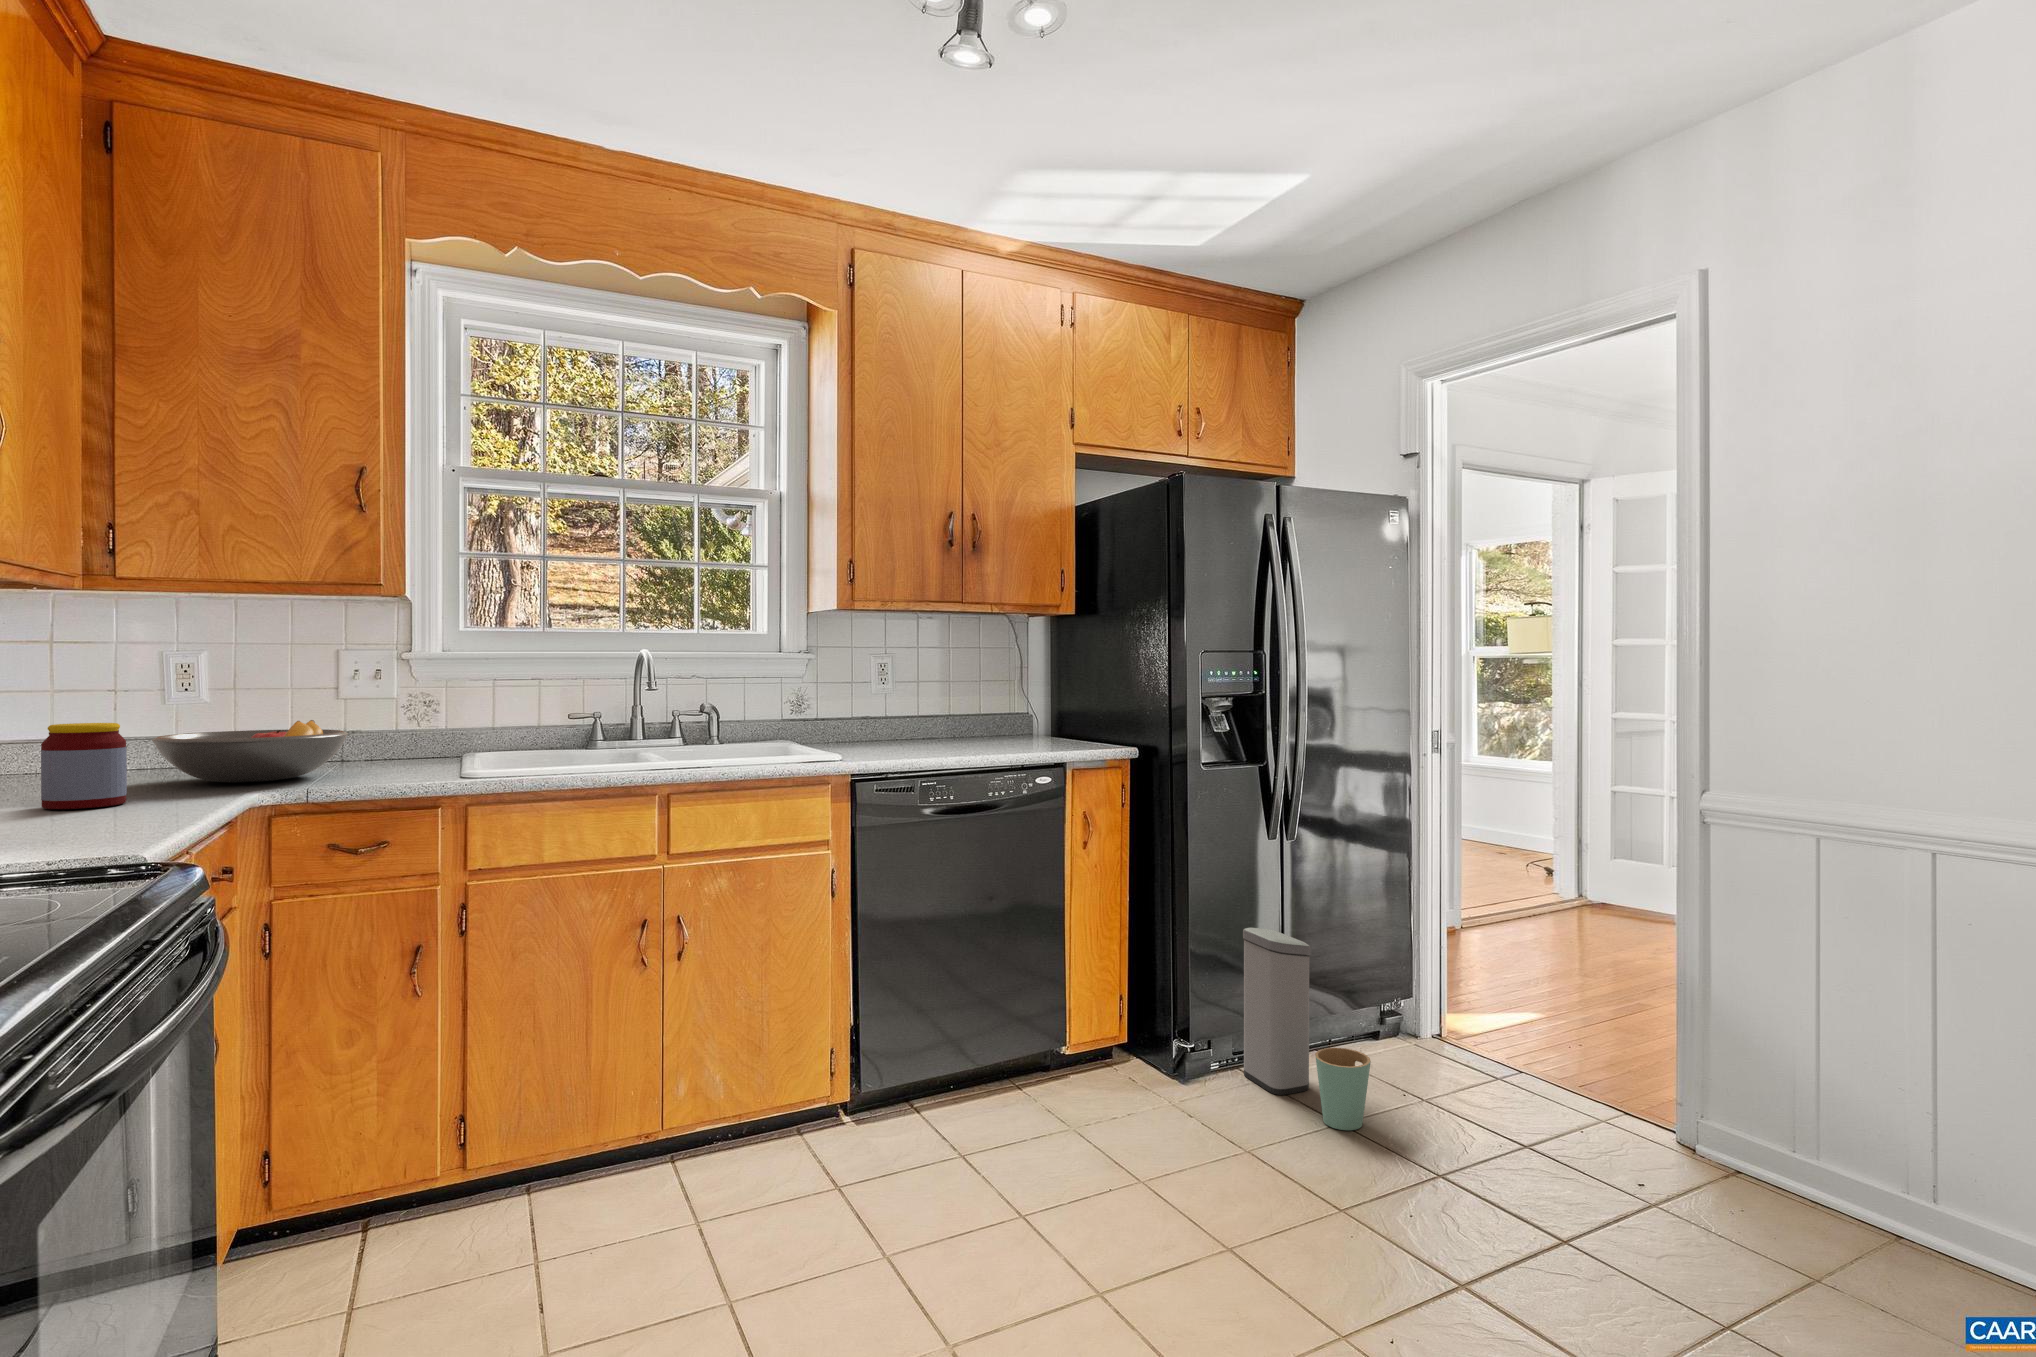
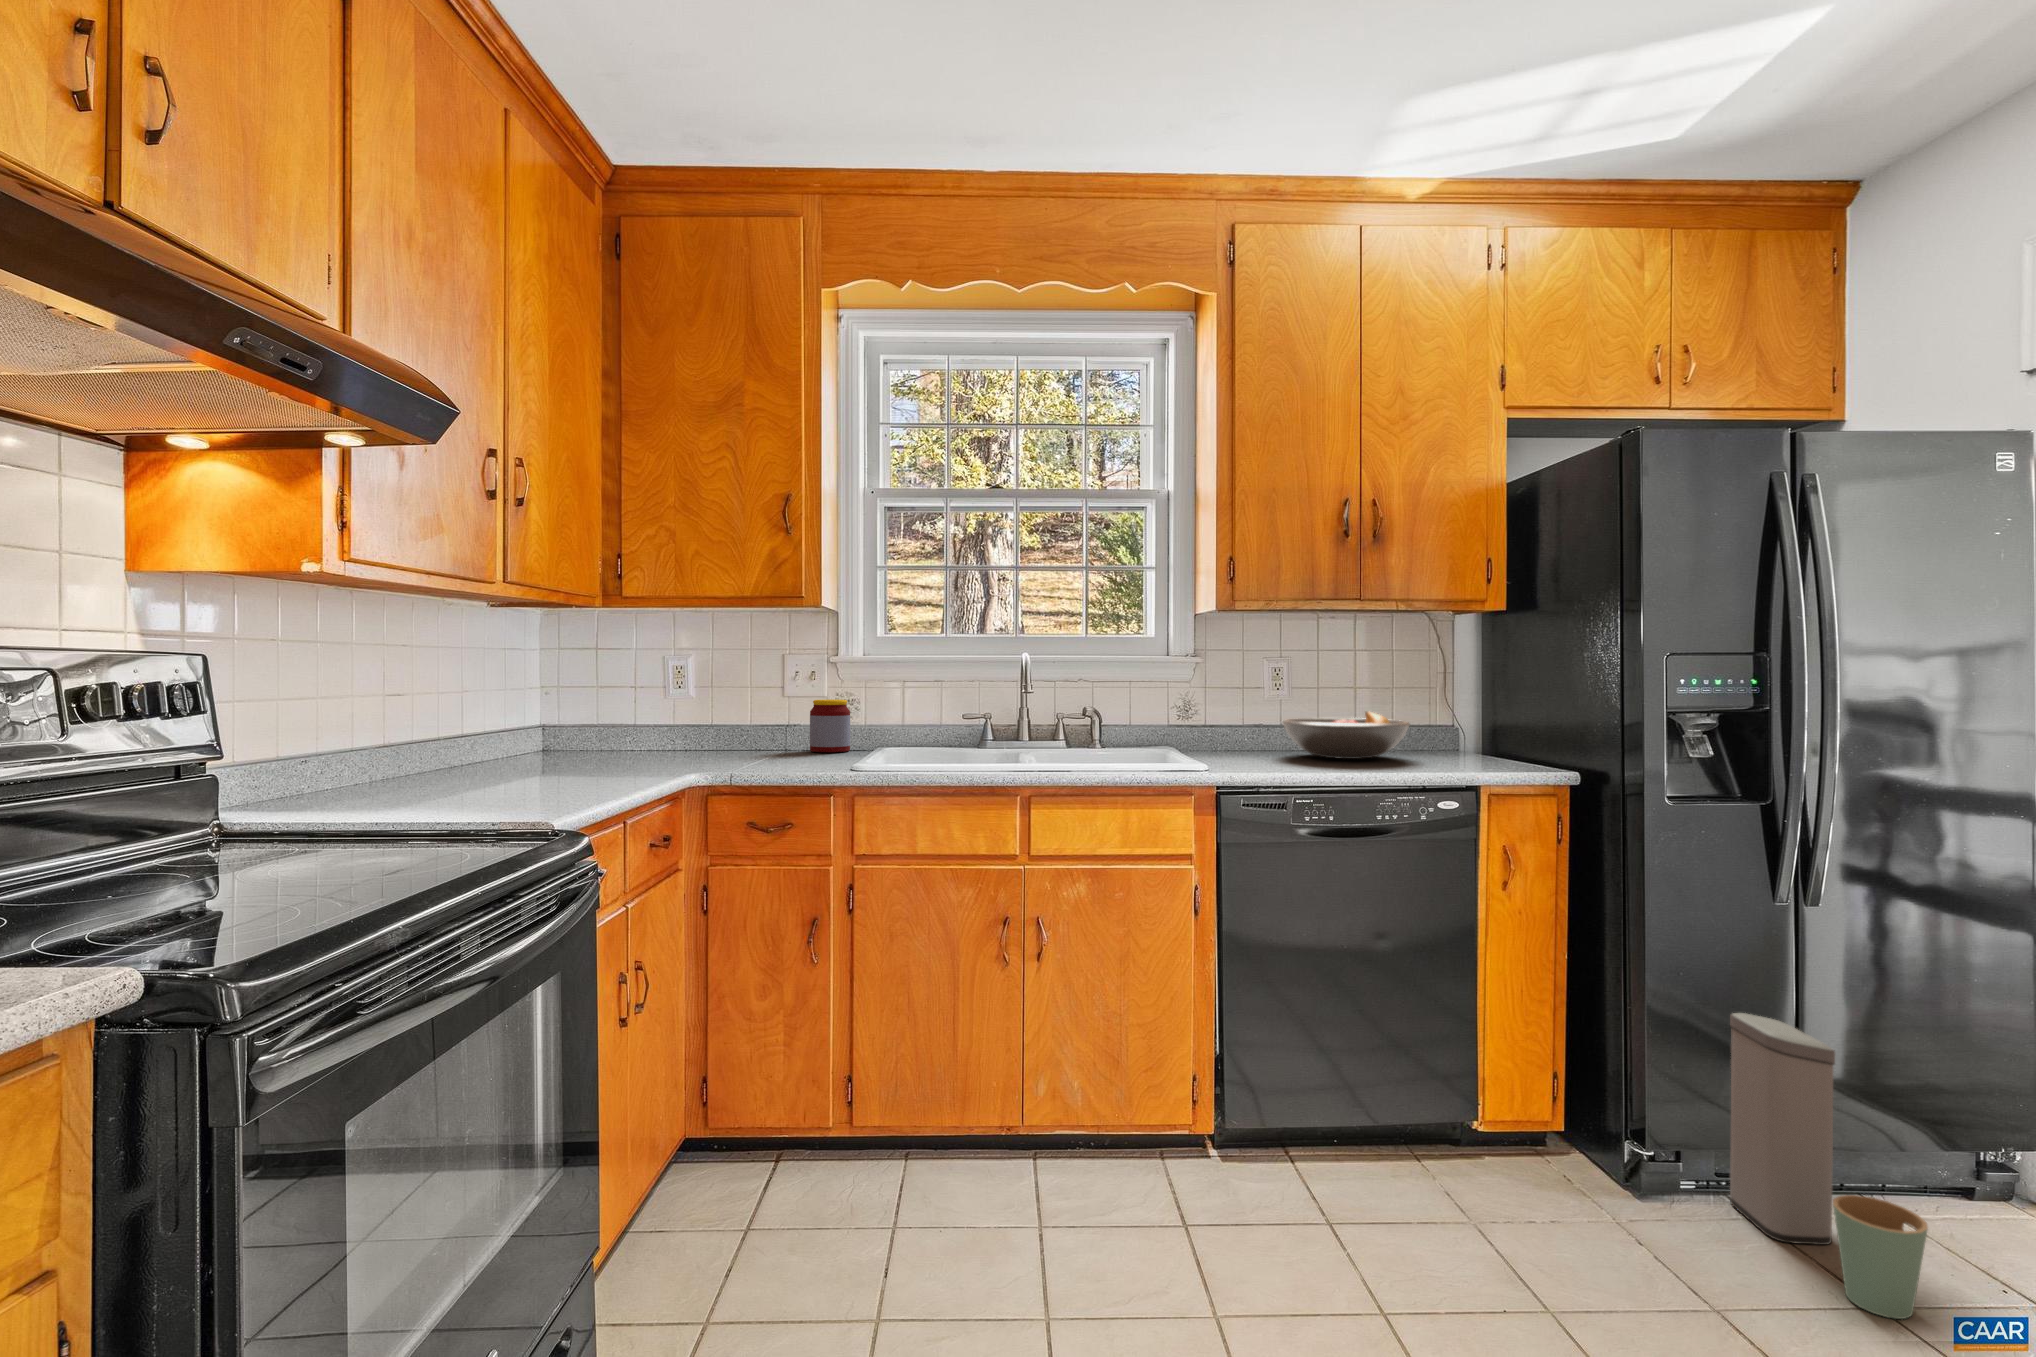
fruit bowl: present [152,720,348,783] -> present [1283,711,1410,759]
jar: present [41,723,127,809] -> present [810,699,850,752]

